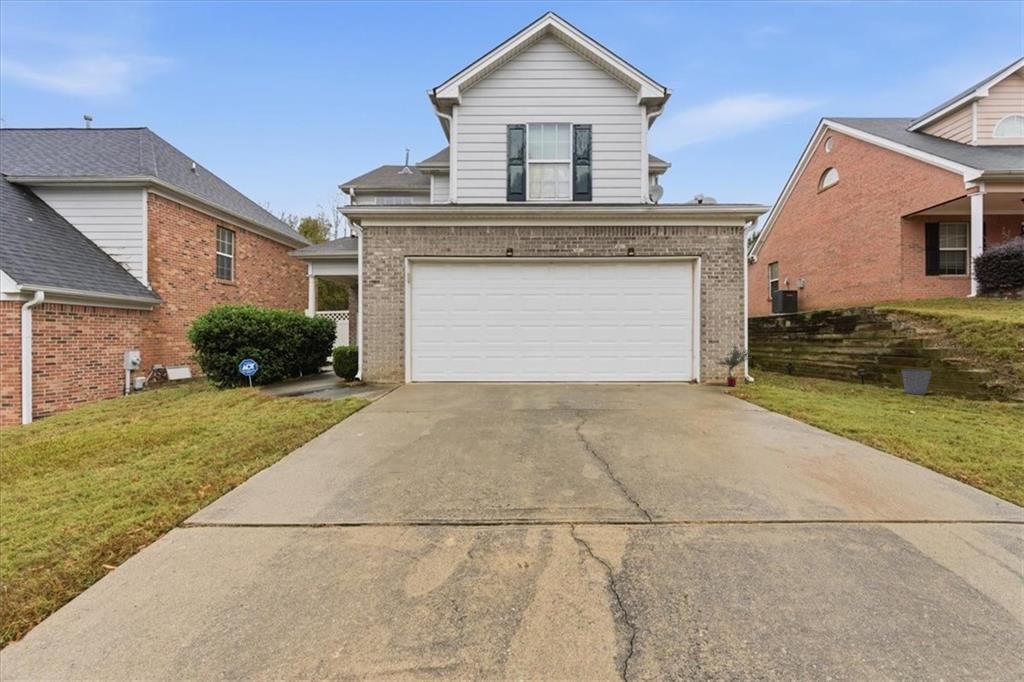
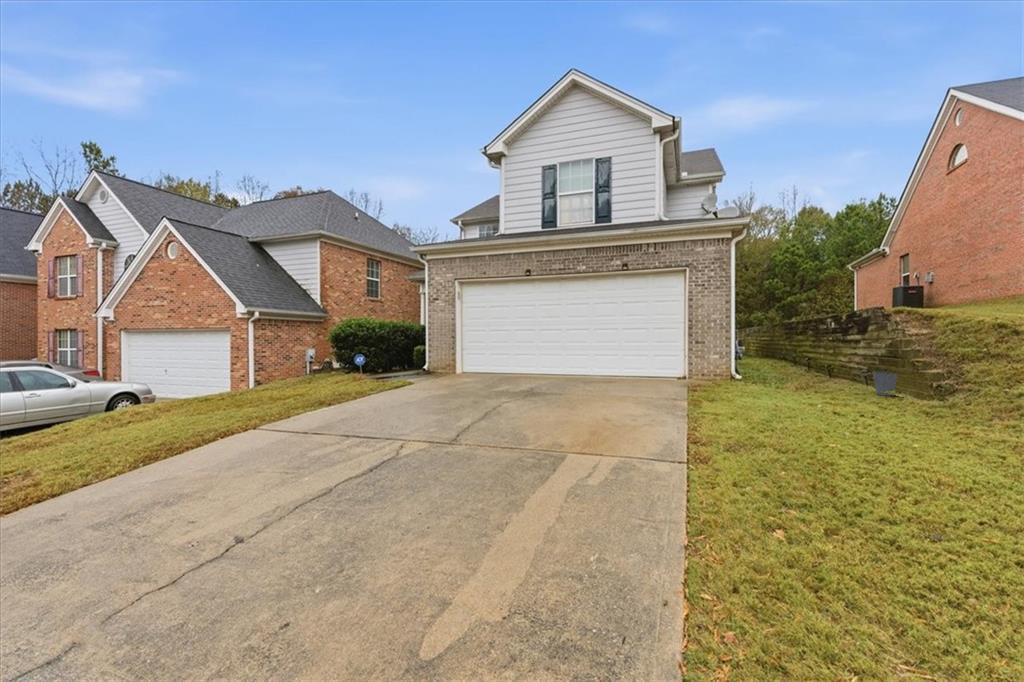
potted tree: present [716,344,750,386] -> none [694,345,728,383]

